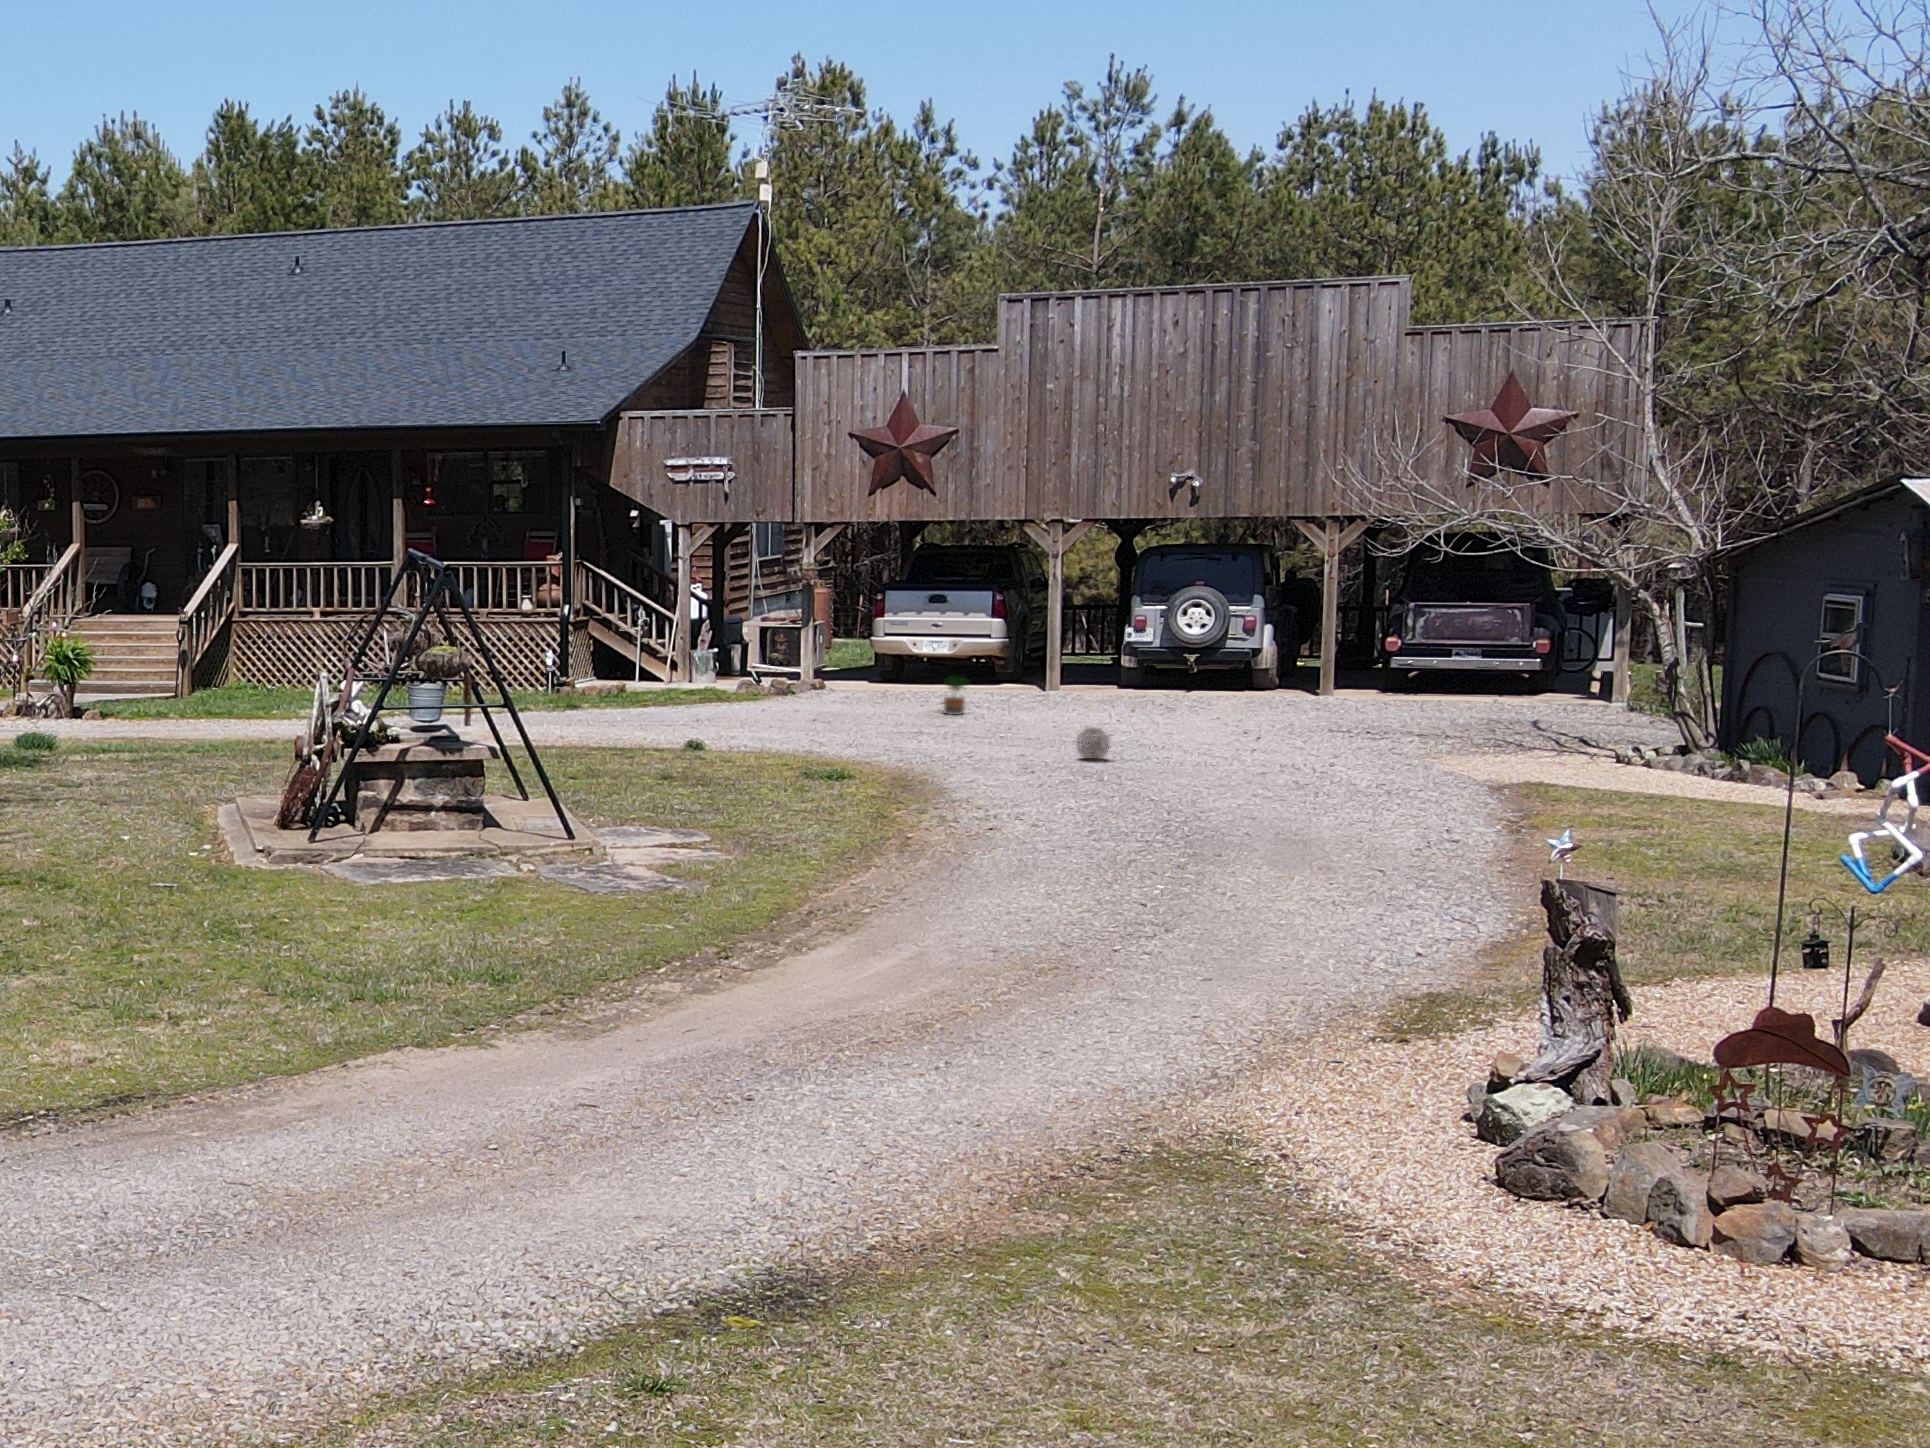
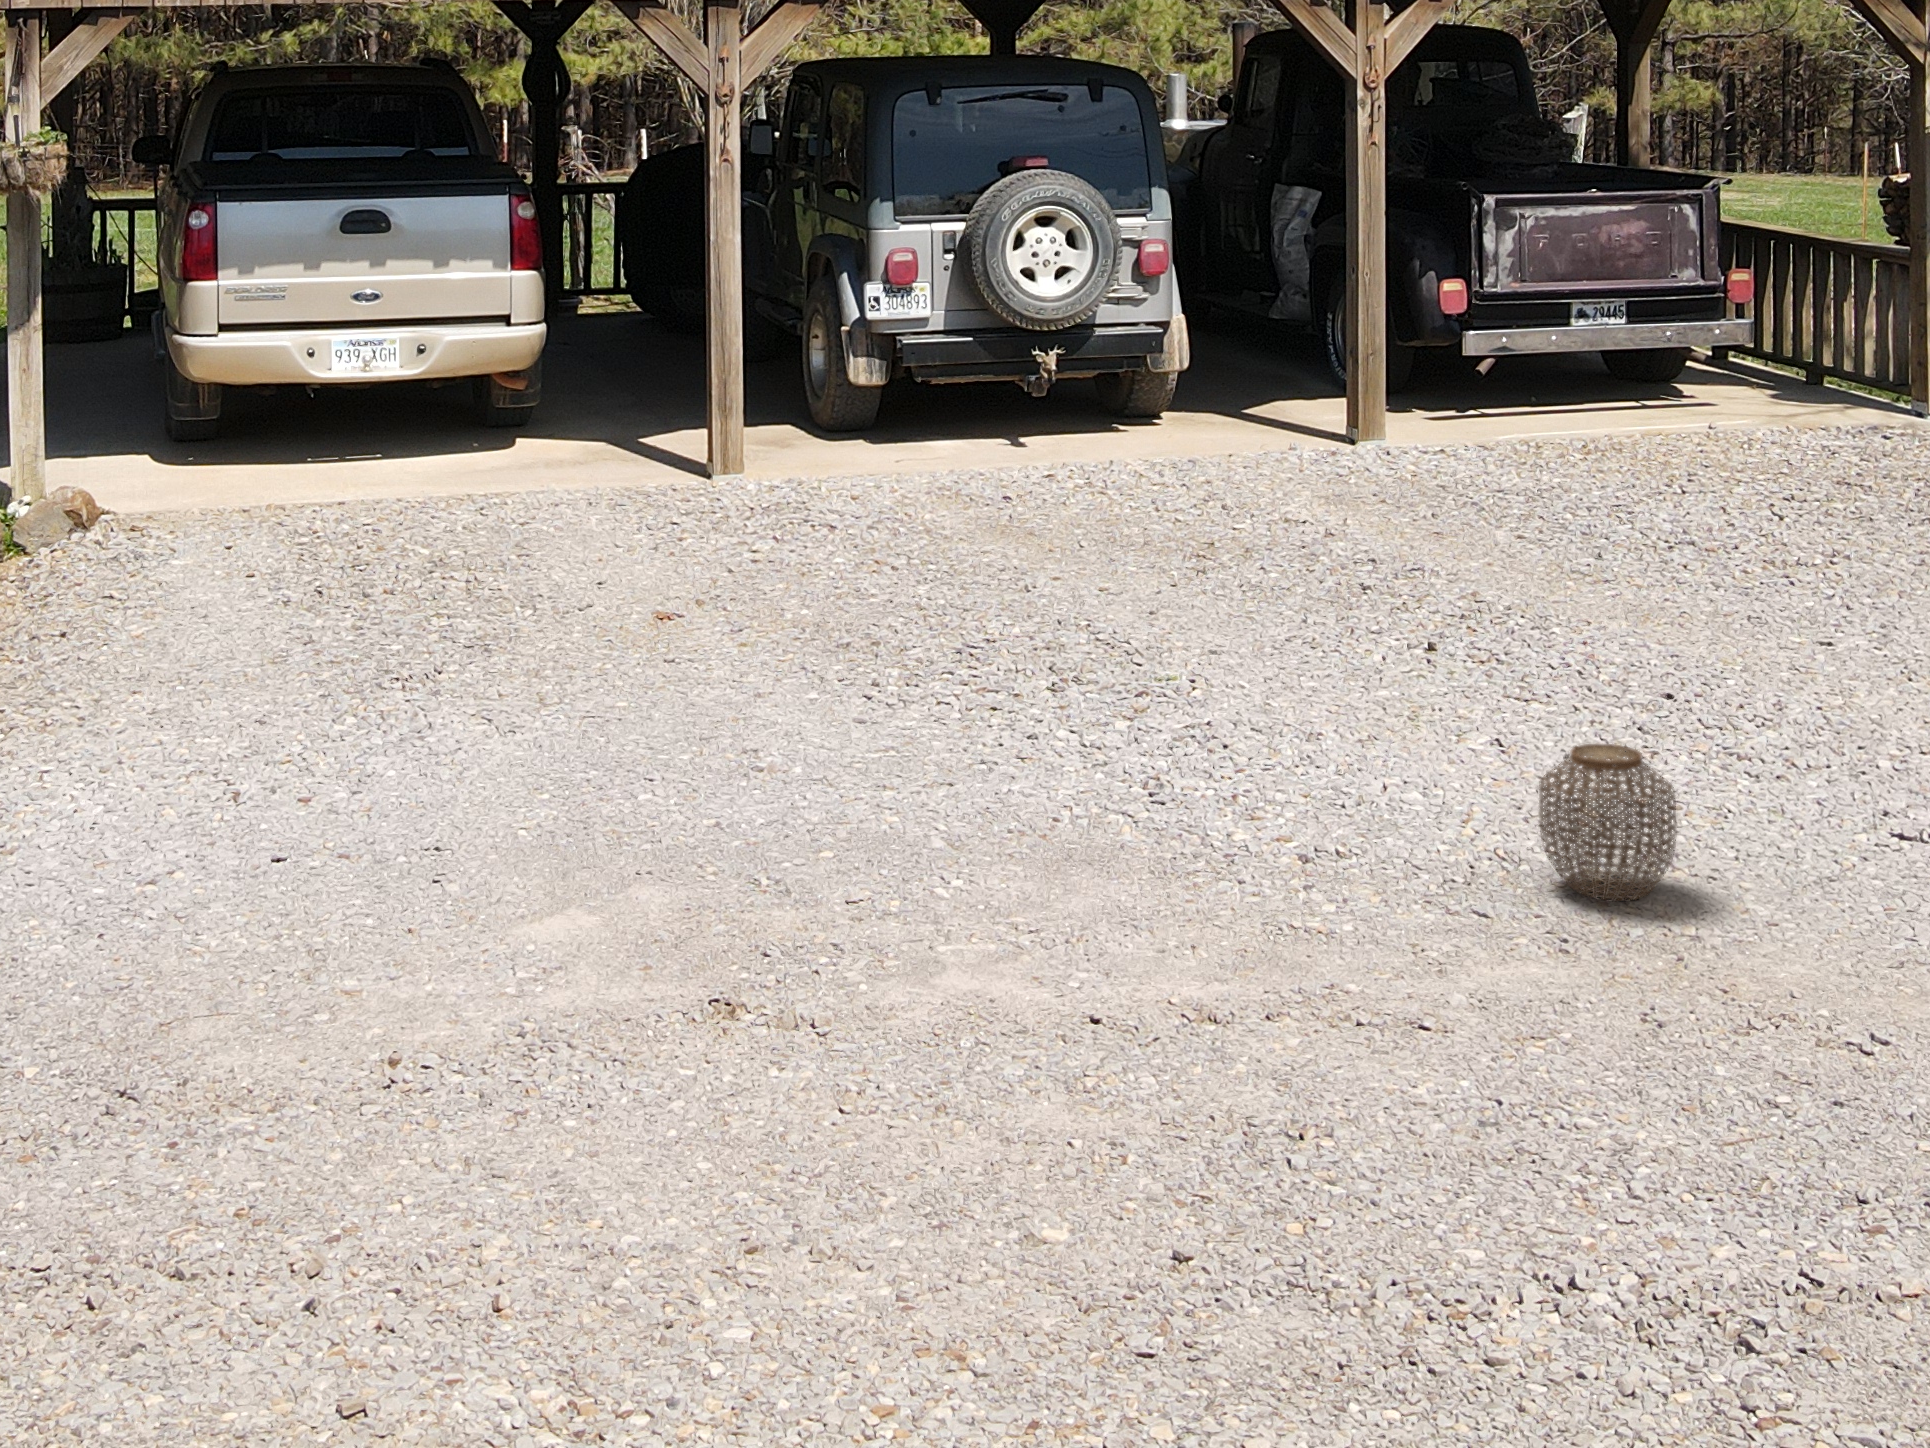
potted tree: present [944,677,967,715] -> none [555,475,640,611]

